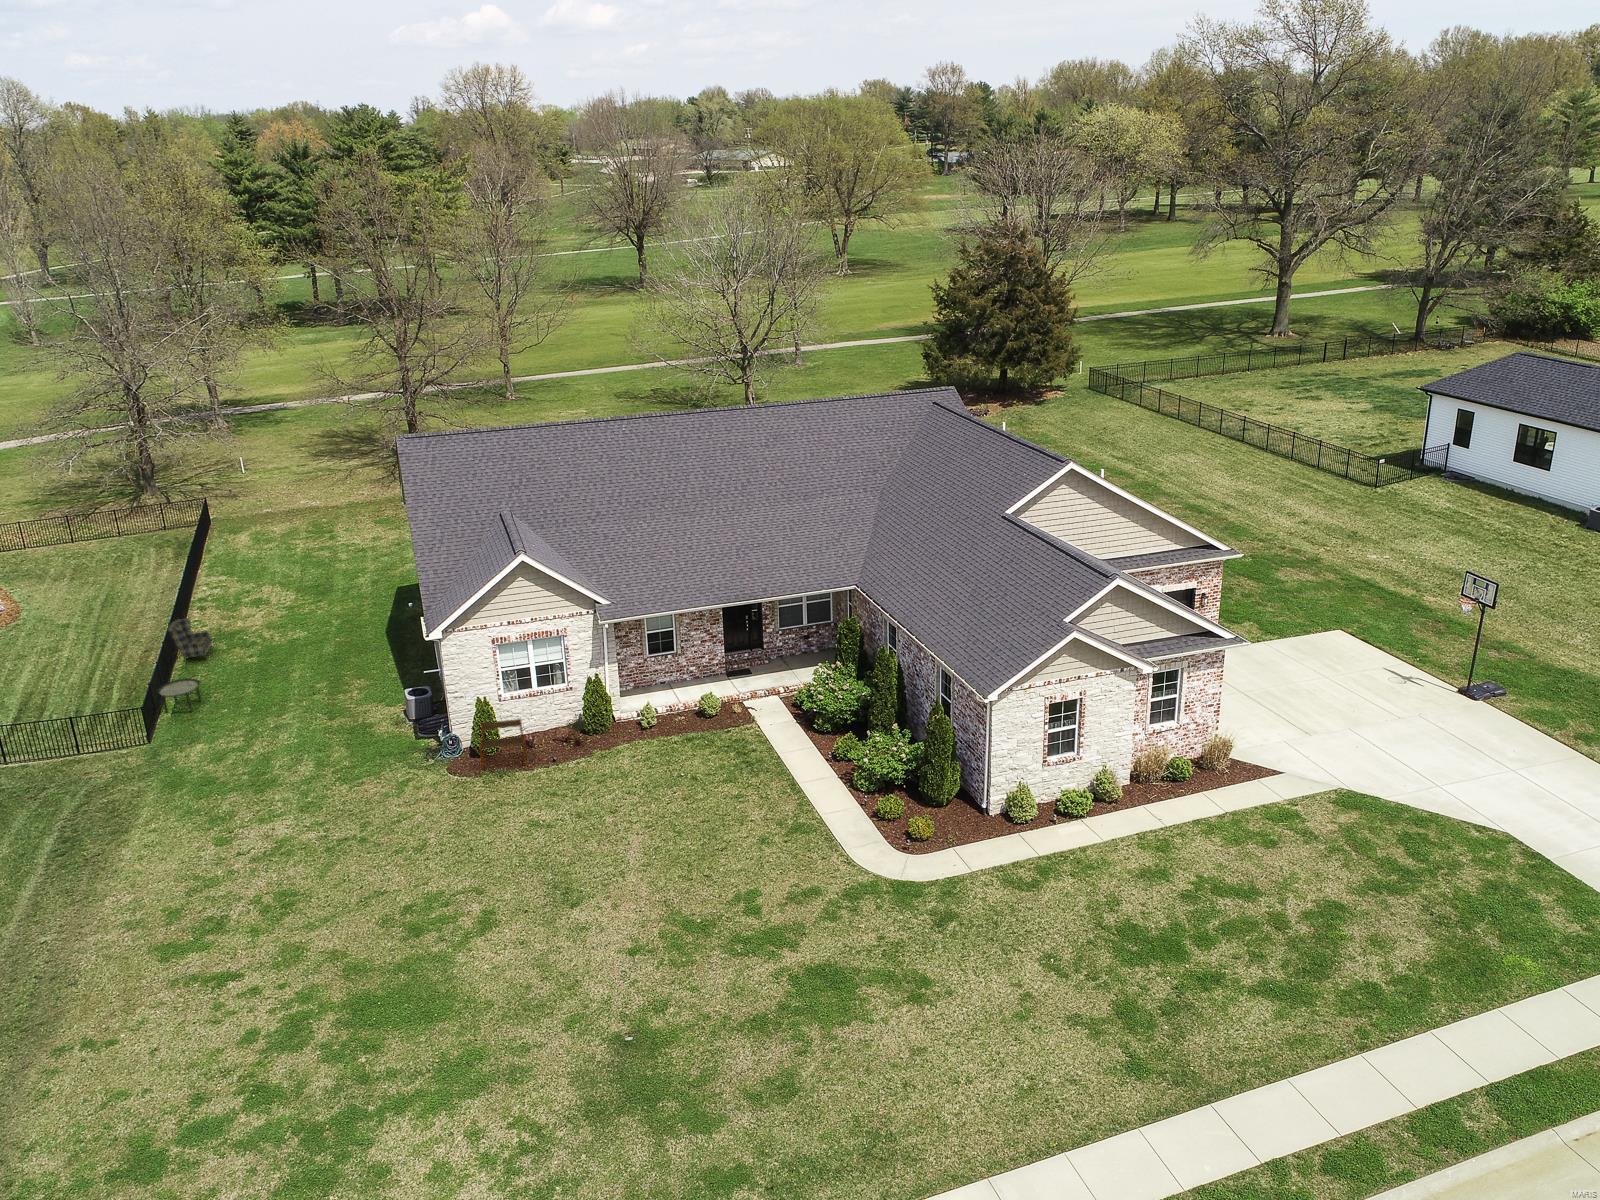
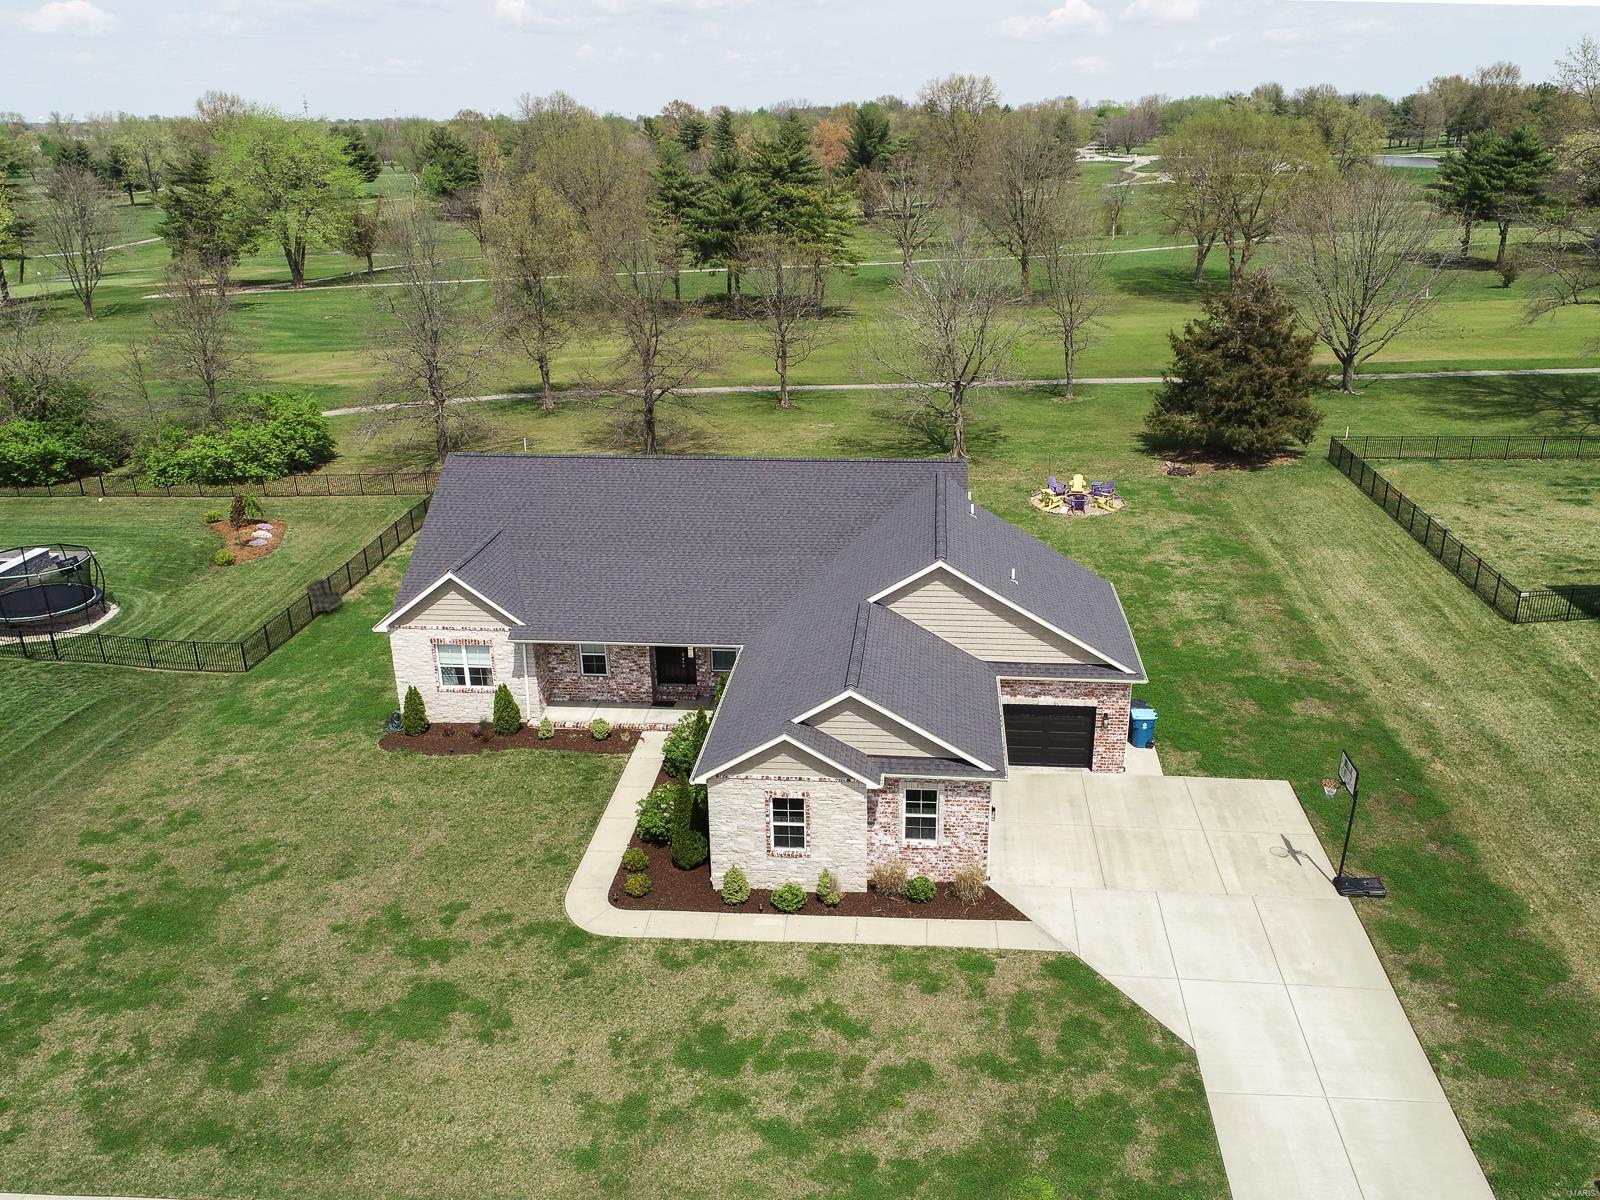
round table: present [157,678,201,713] -> none [261,628,296,655]
bench: present [479,718,527,769] -> none [400,707,445,750]

